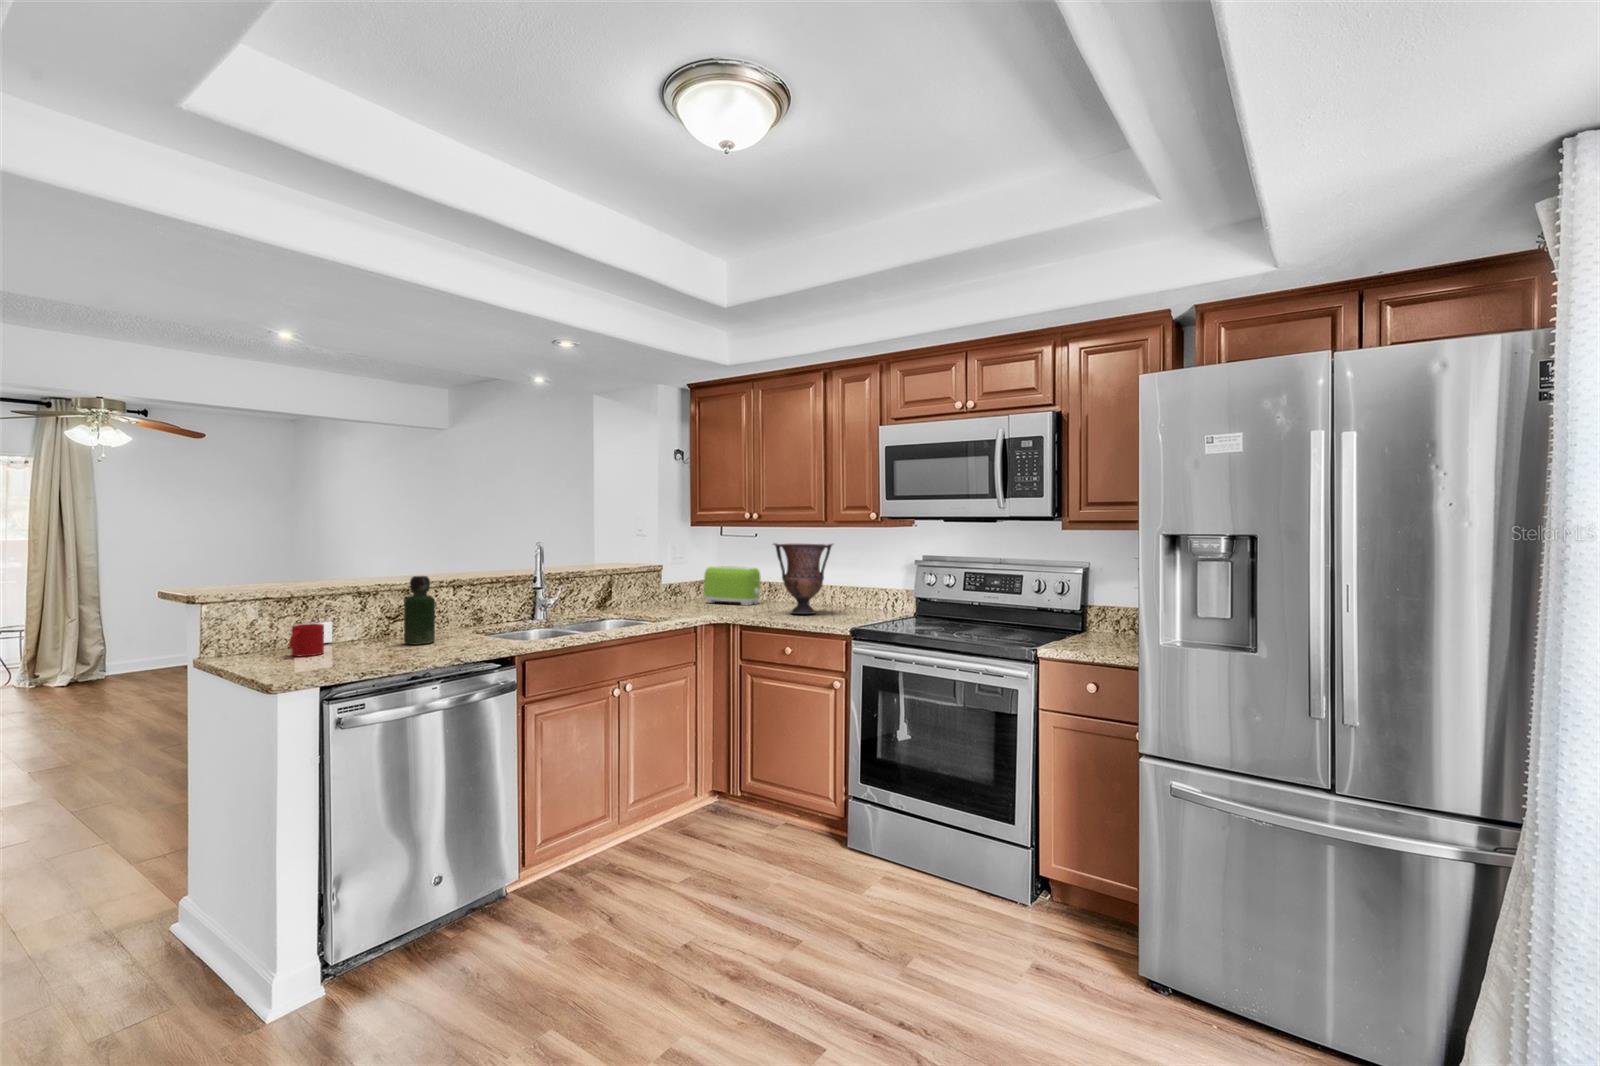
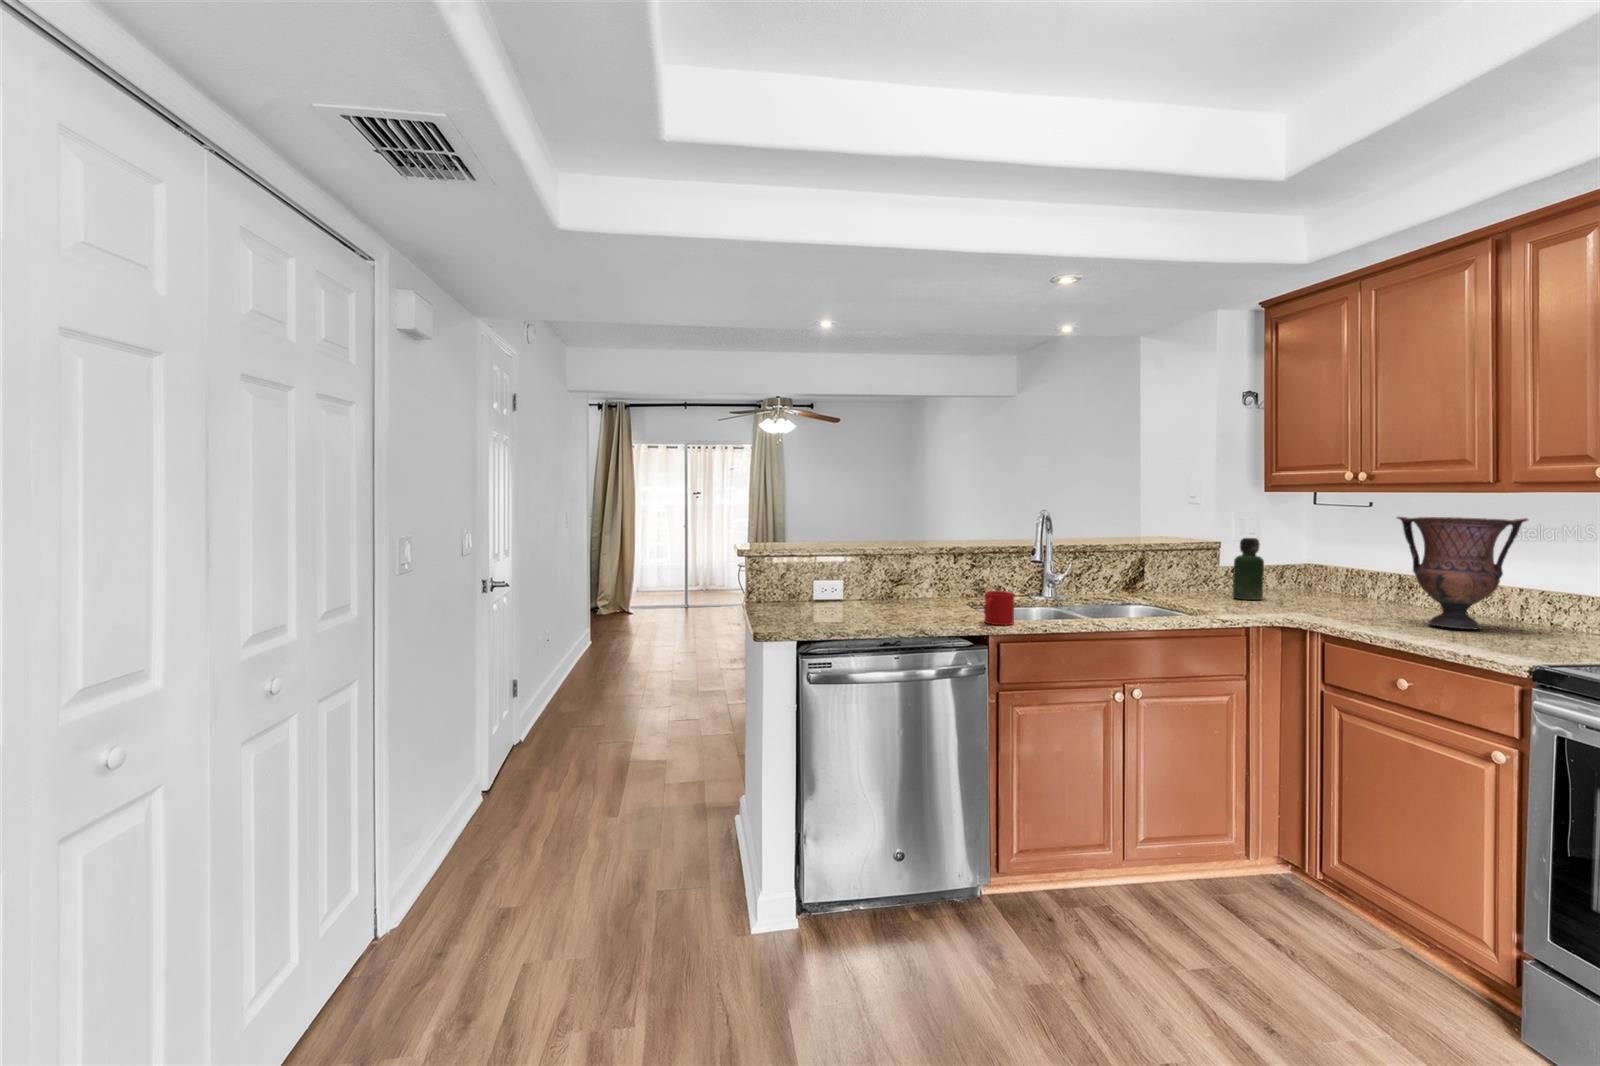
toaster: present [704,566,760,605] -> none [1284,548,1380,605]
bottle: present [404,576,435,645] -> present [1233,538,1264,600]
mug: present [289,623,324,657] -> present [984,591,1014,625]

